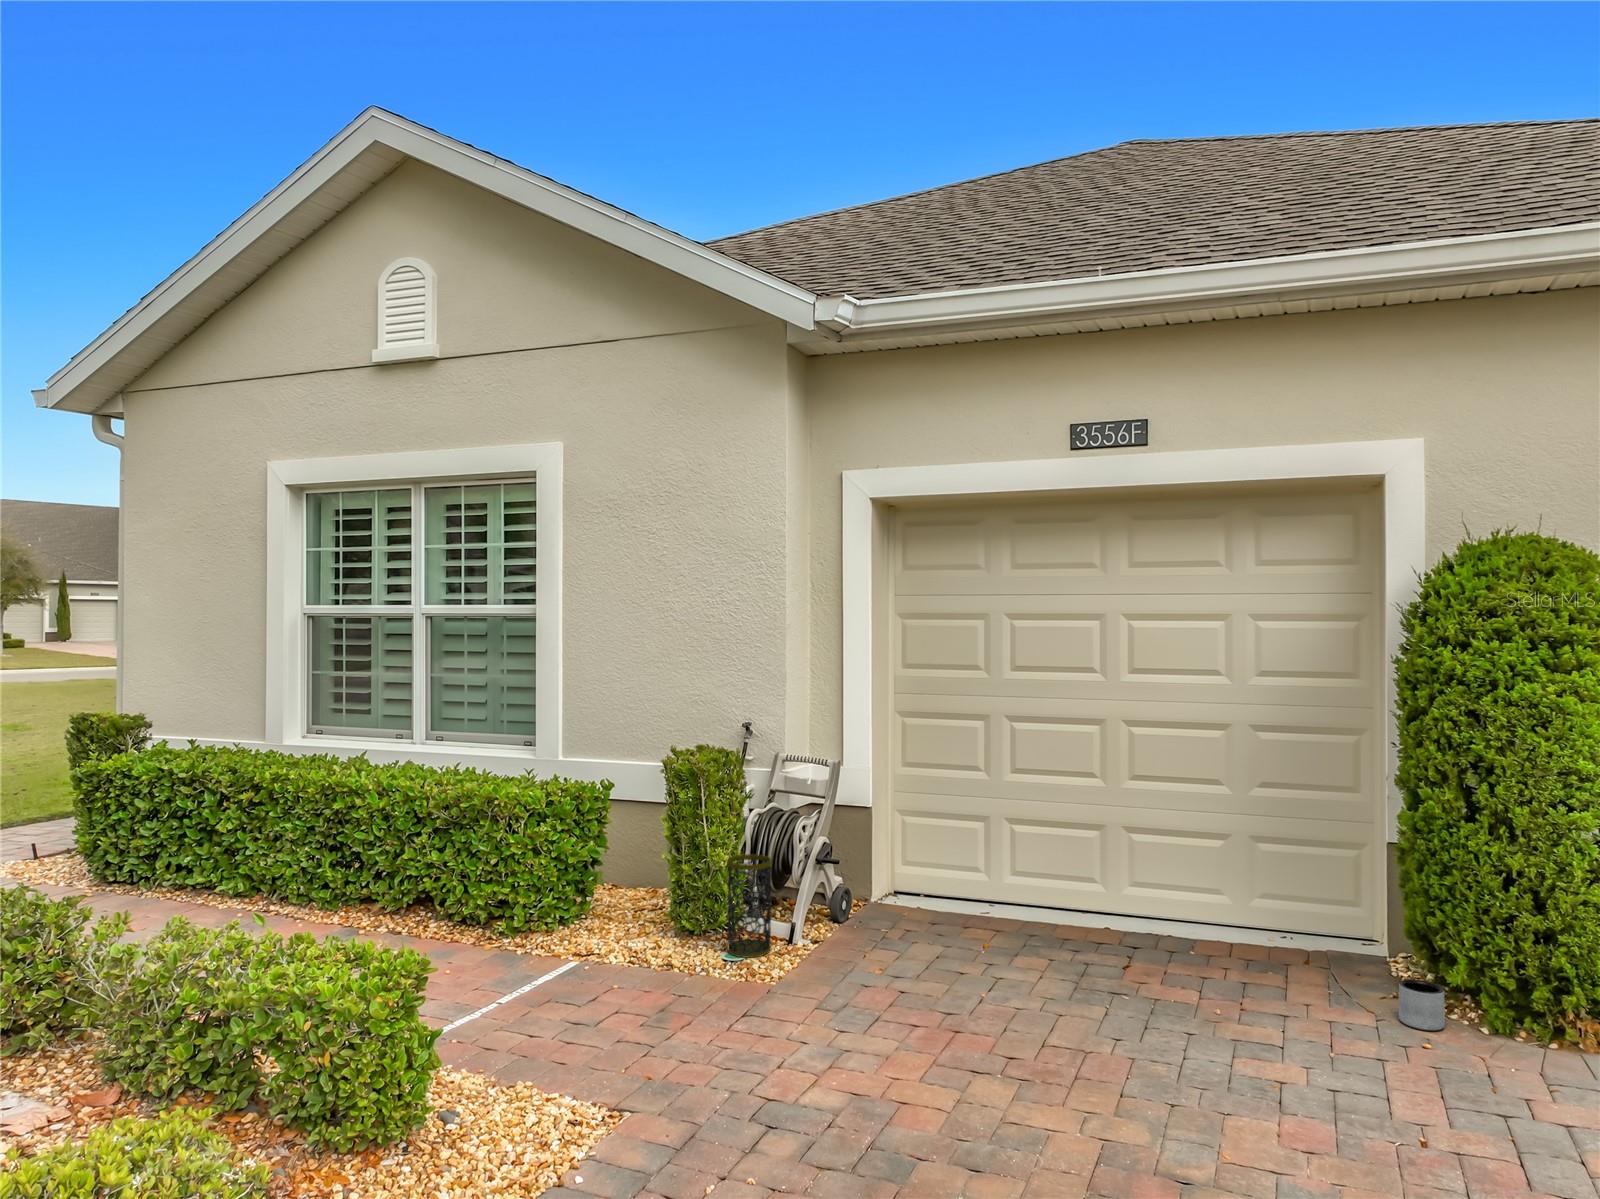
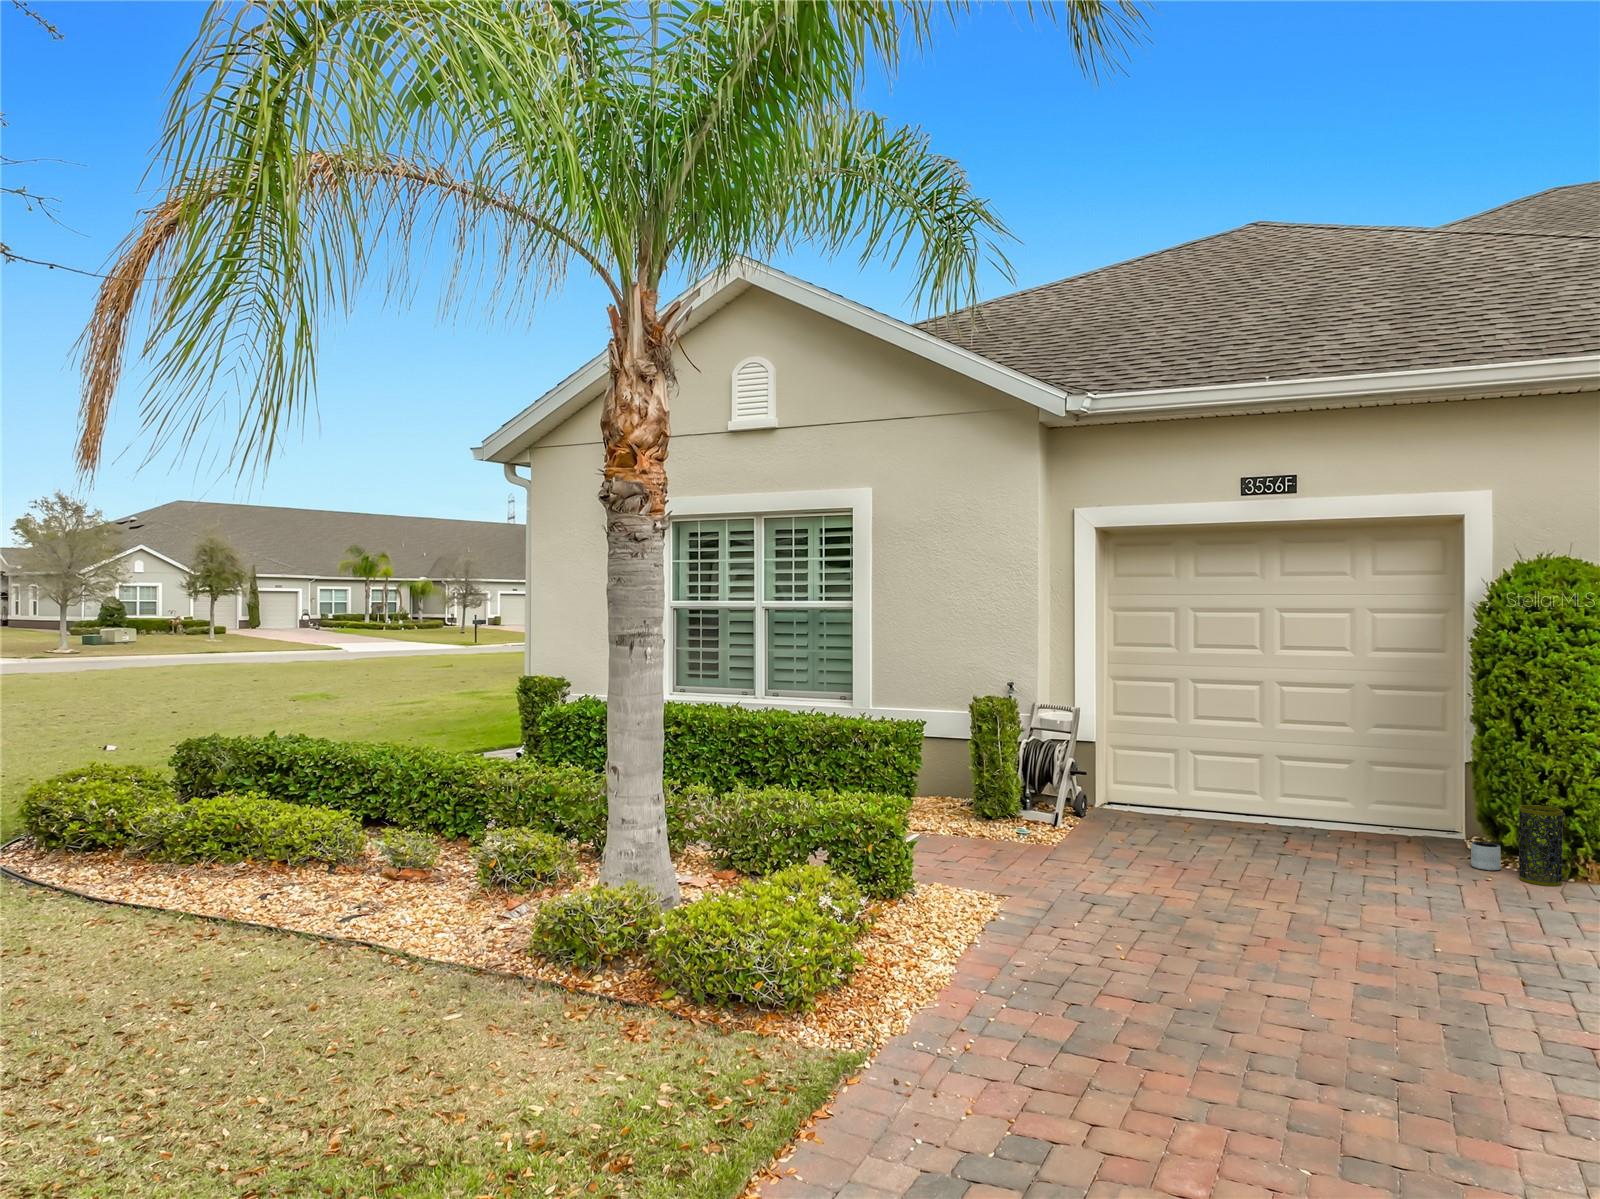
trash can: present [727,854,772,958] -> present [1519,805,1563,886]

